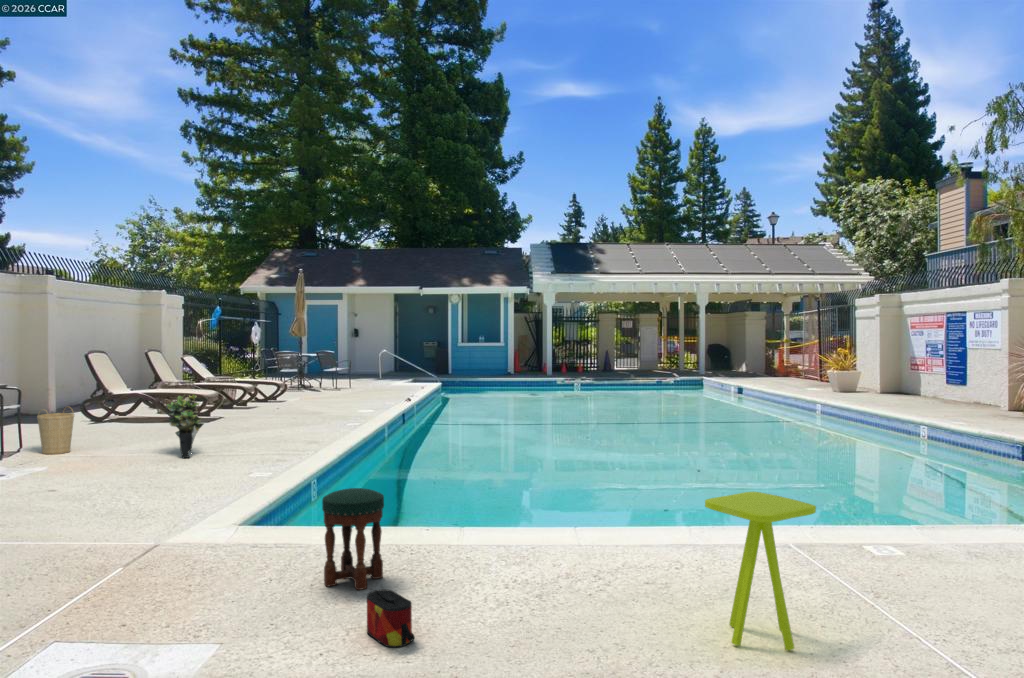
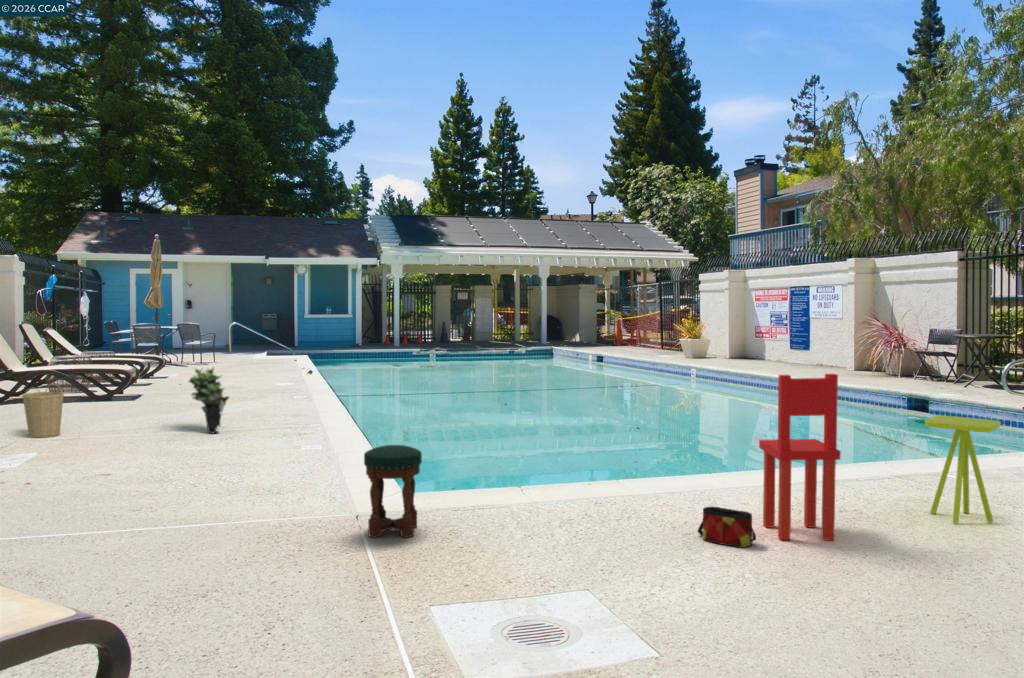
chair: none [446,431,542,651] -> present [759,374,841,540]
stool: present [322,488,384,590] -> present [364,445,422,538]

